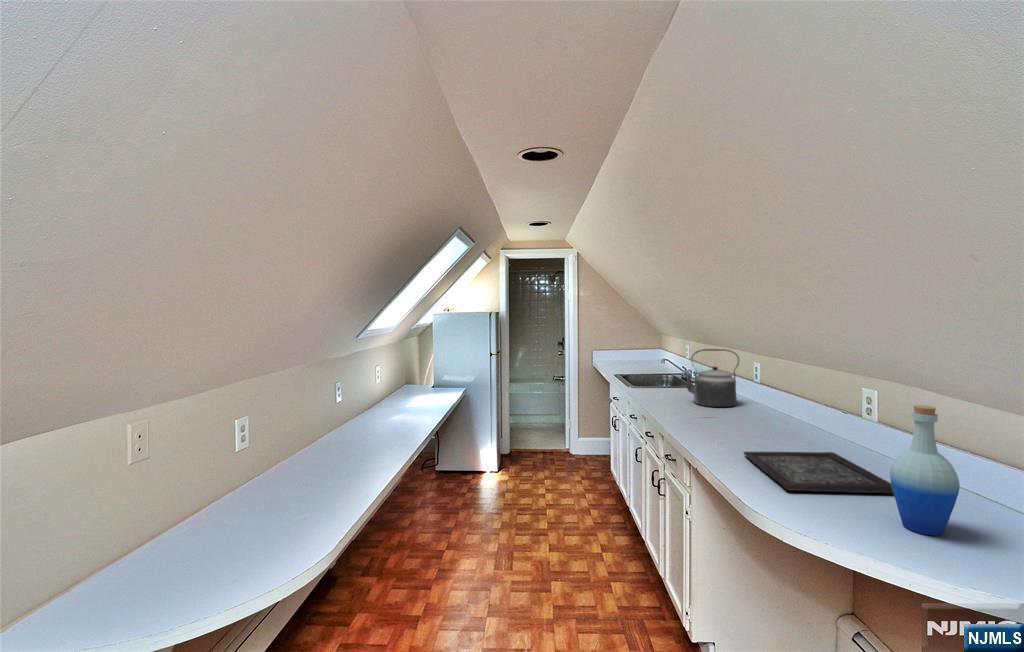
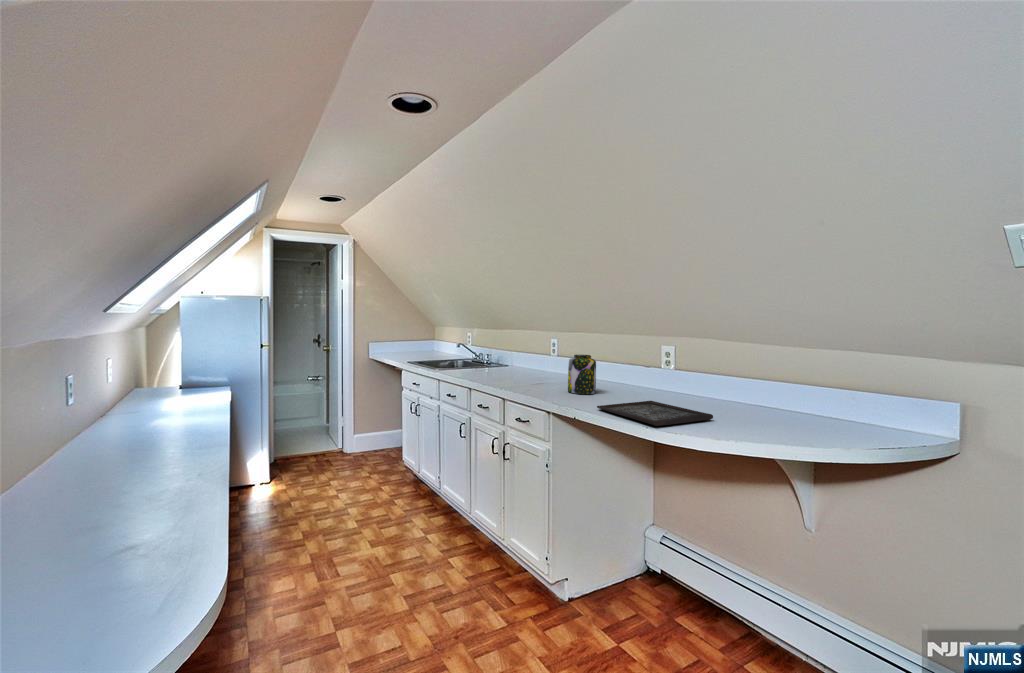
kettle: present [683,349,739,407] -> none [502,329,548,380]
jar: none [740,384,775,433] -> present [568,354,596,394]
bottle: present [890,405,960,536] -> none [728,349,769,438]

